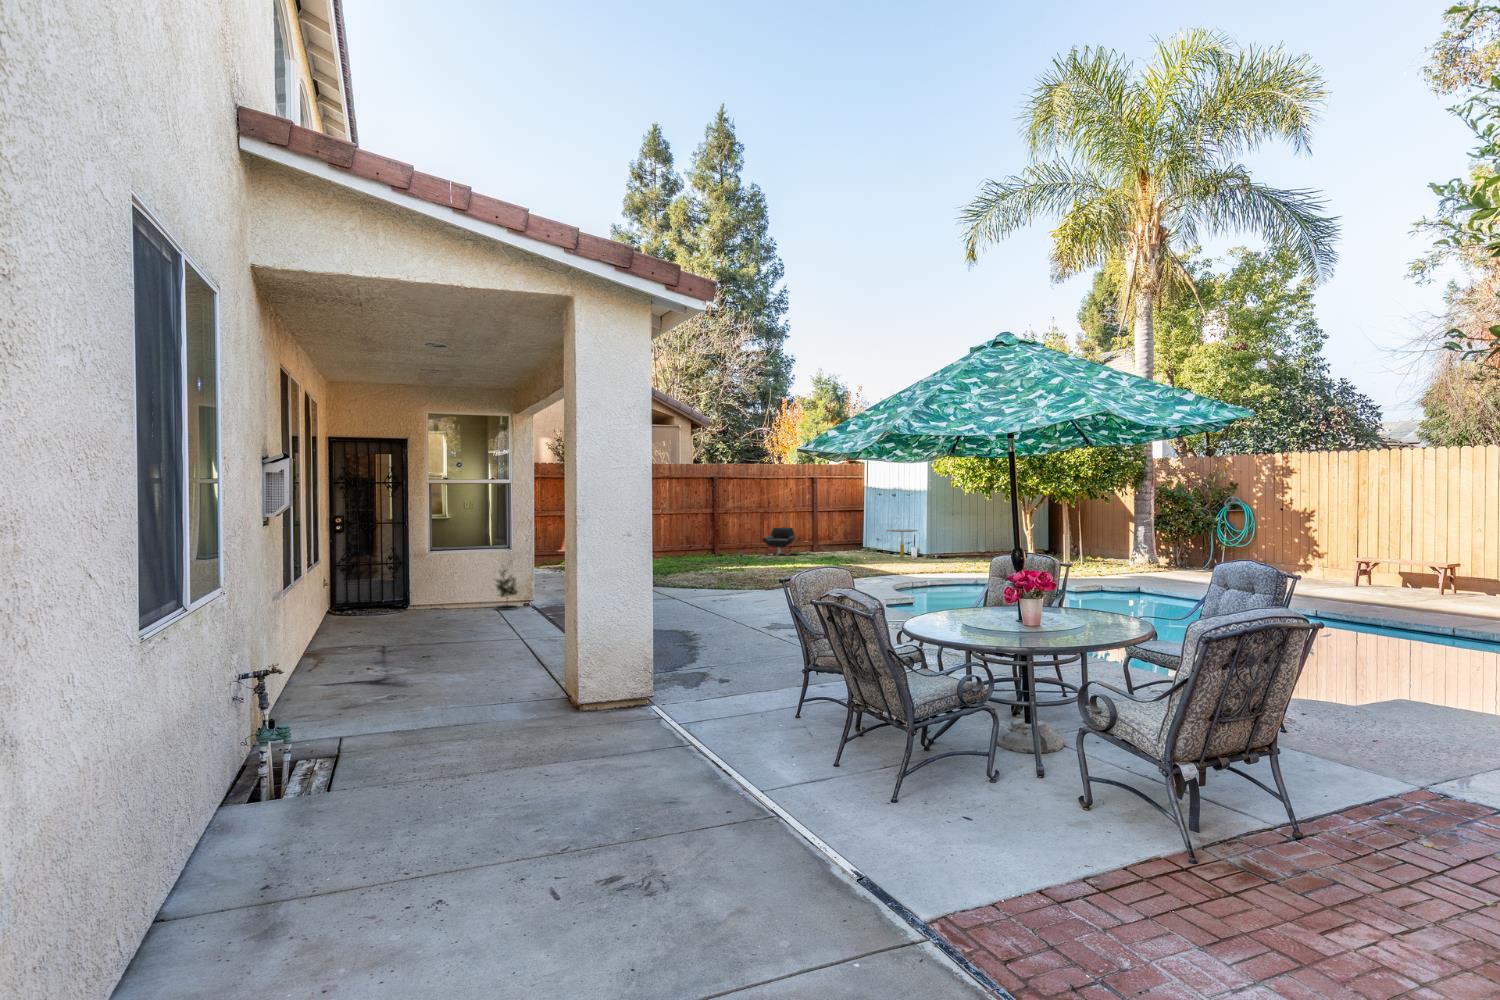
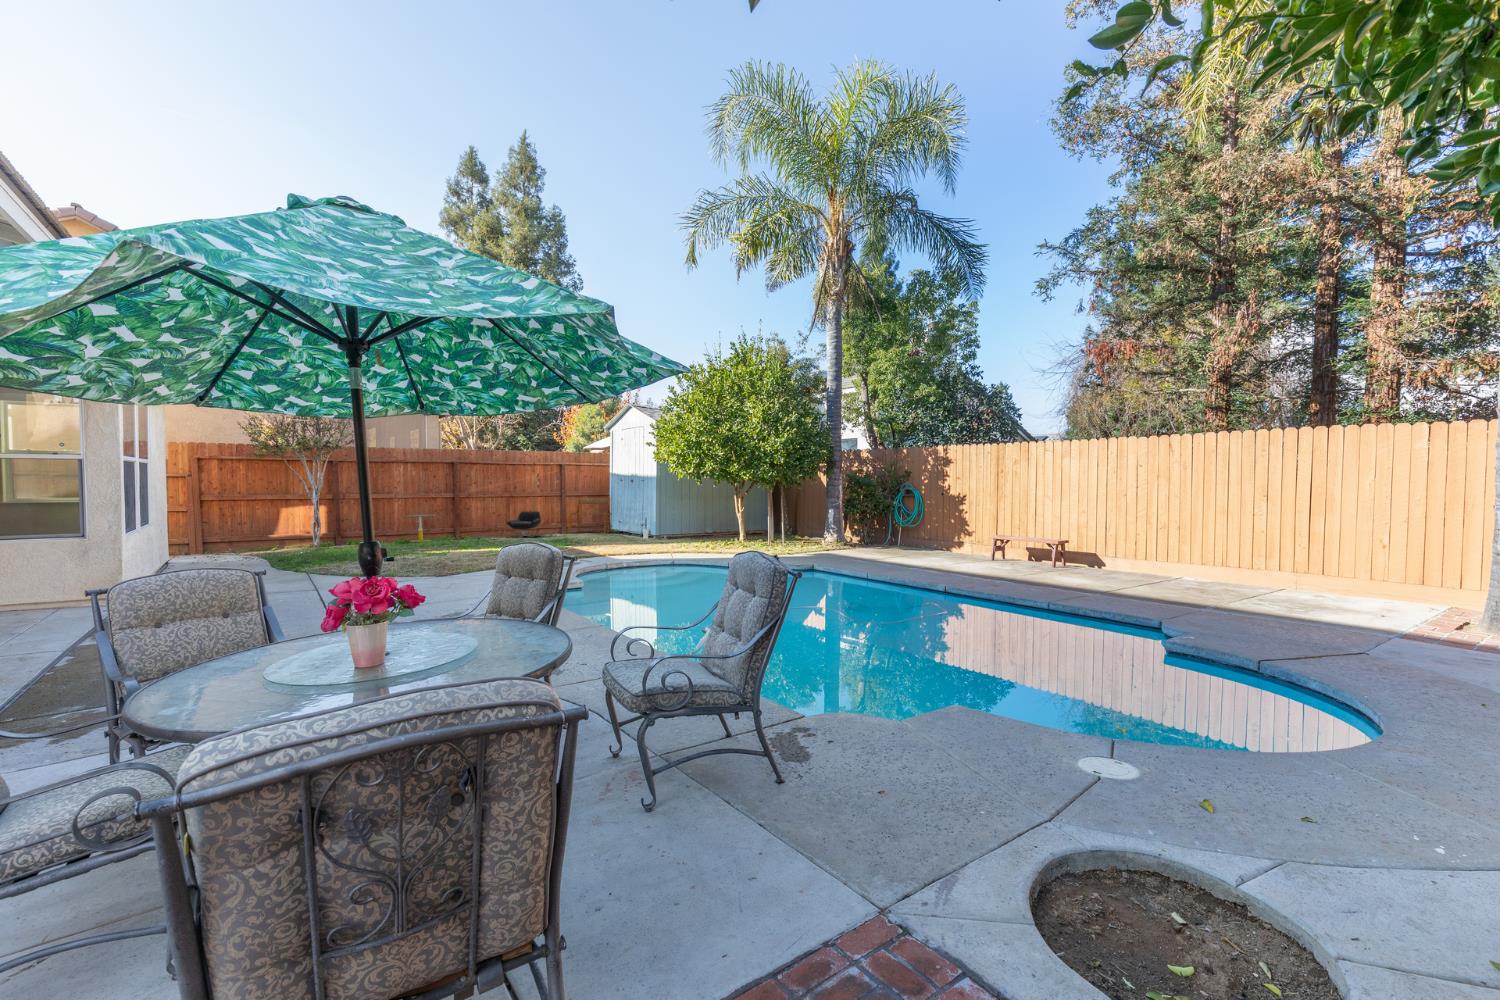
bench: none [820,513,864,552] -> present [569,497,612,534]
side table: present [887,529,918,557] -> present [404,515,437,542]
potted tree: present [494,570,519,610] -> none [28,556,76,611]

